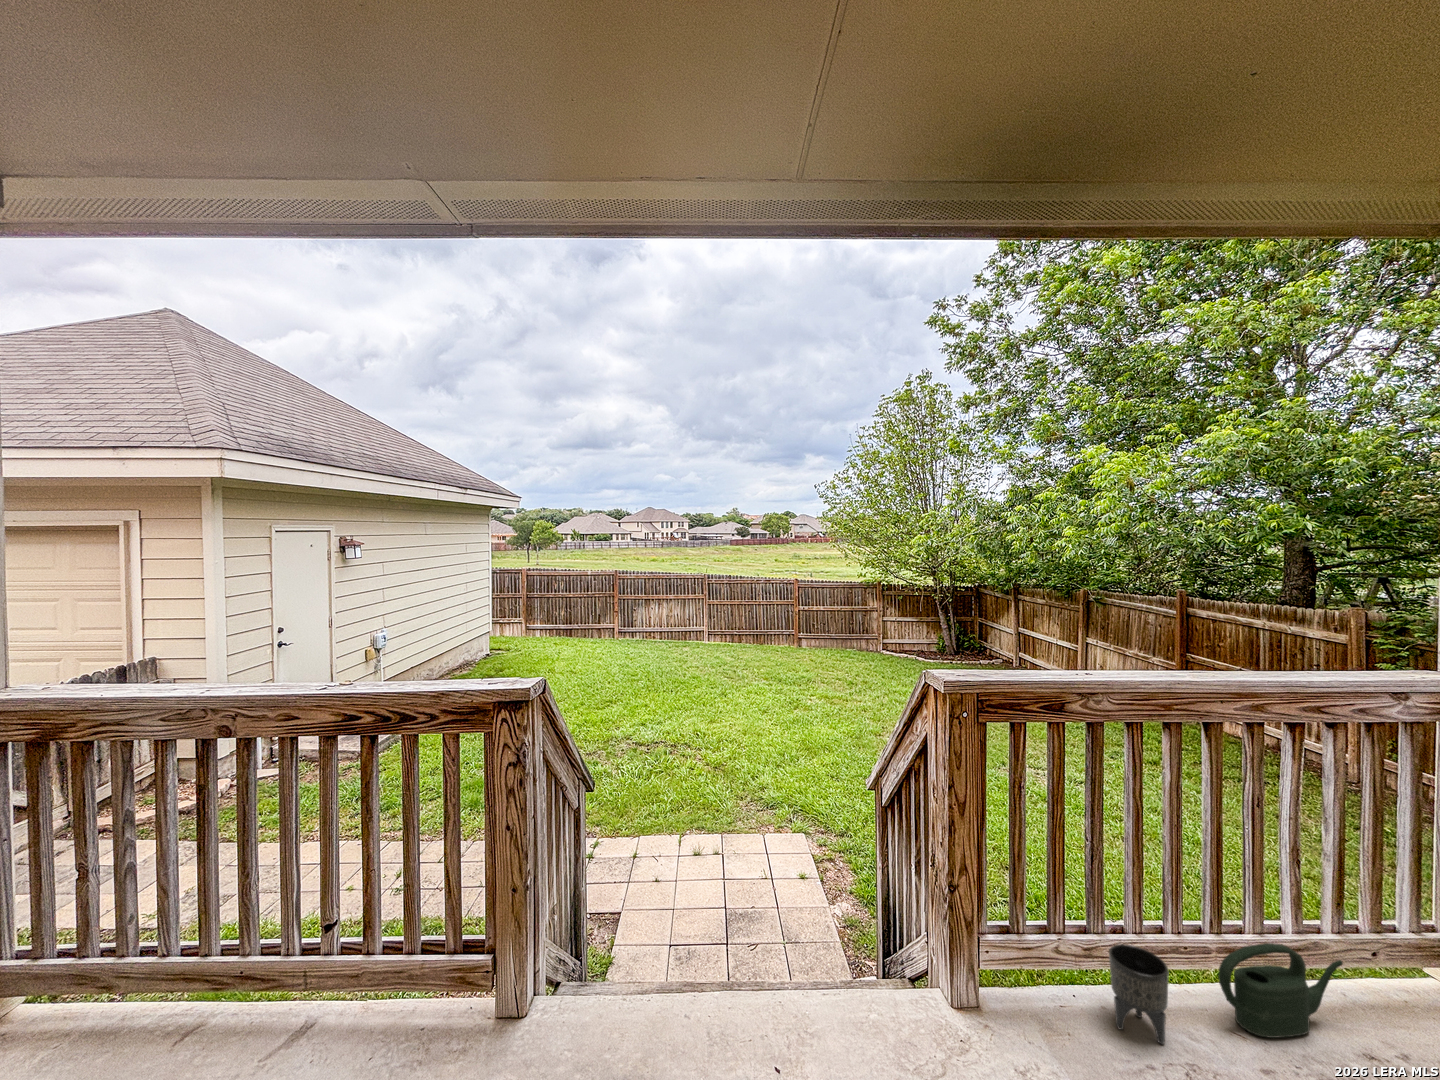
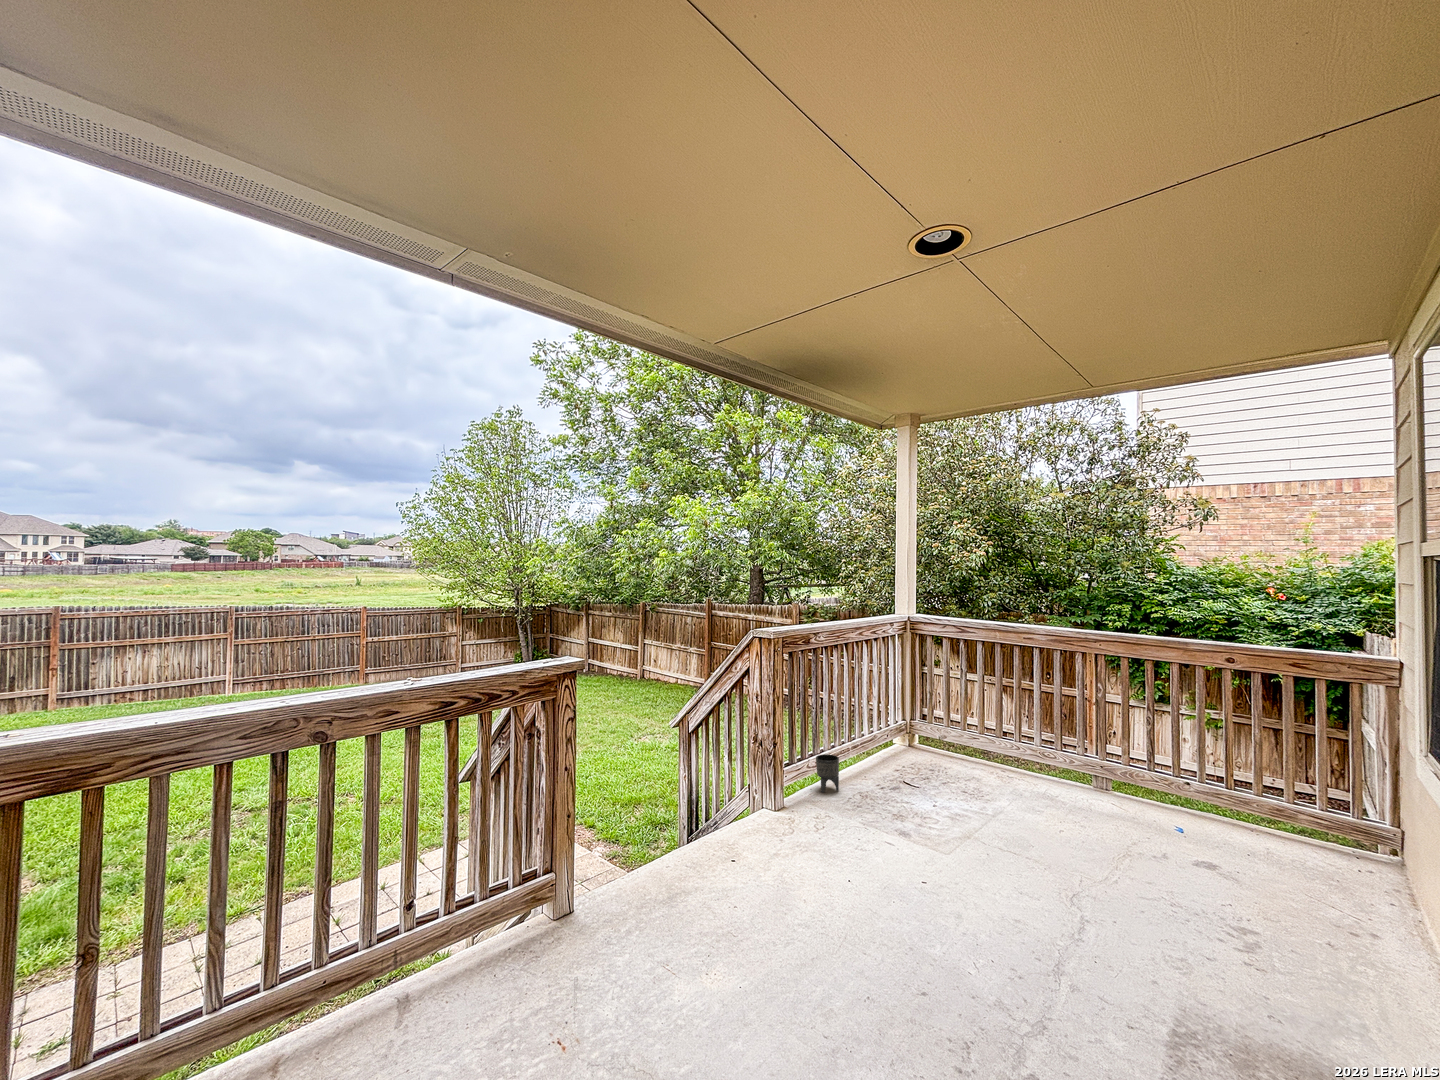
watering can: present [1218,943,1343,1038] -> none [847,738,873,778]

